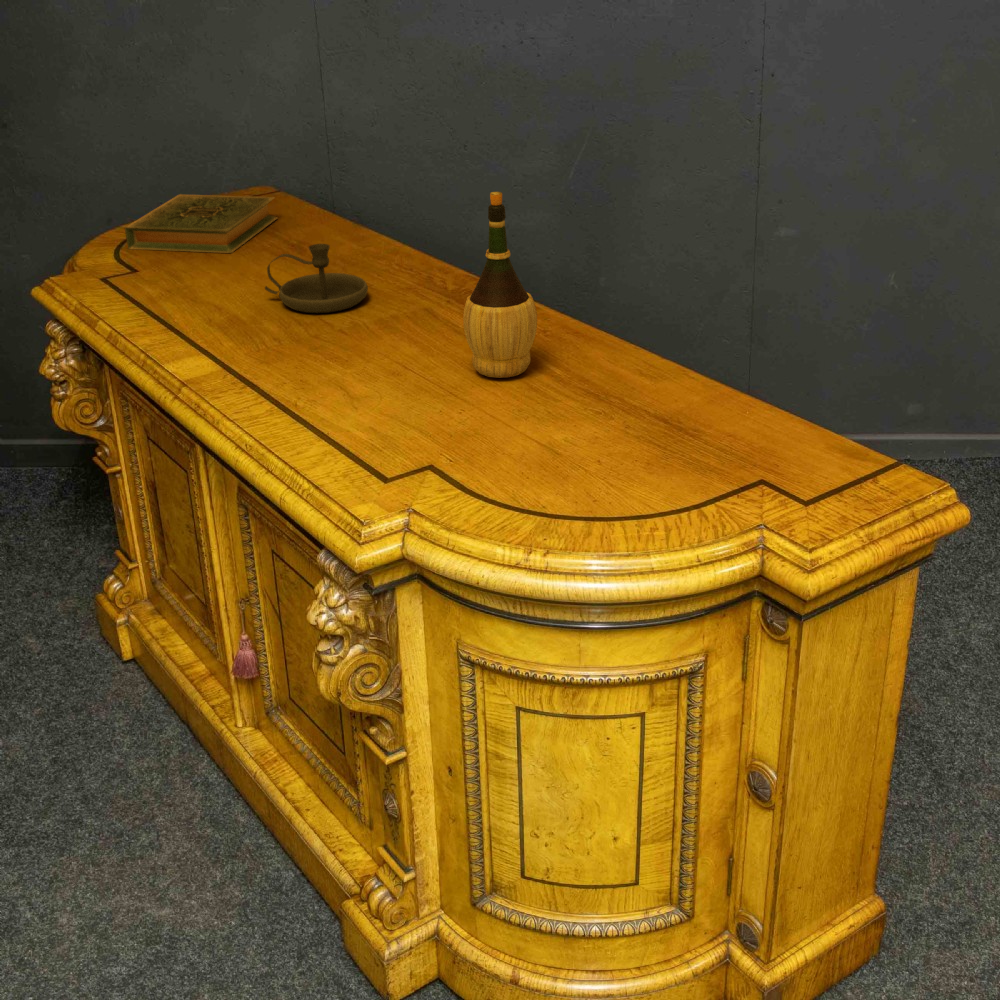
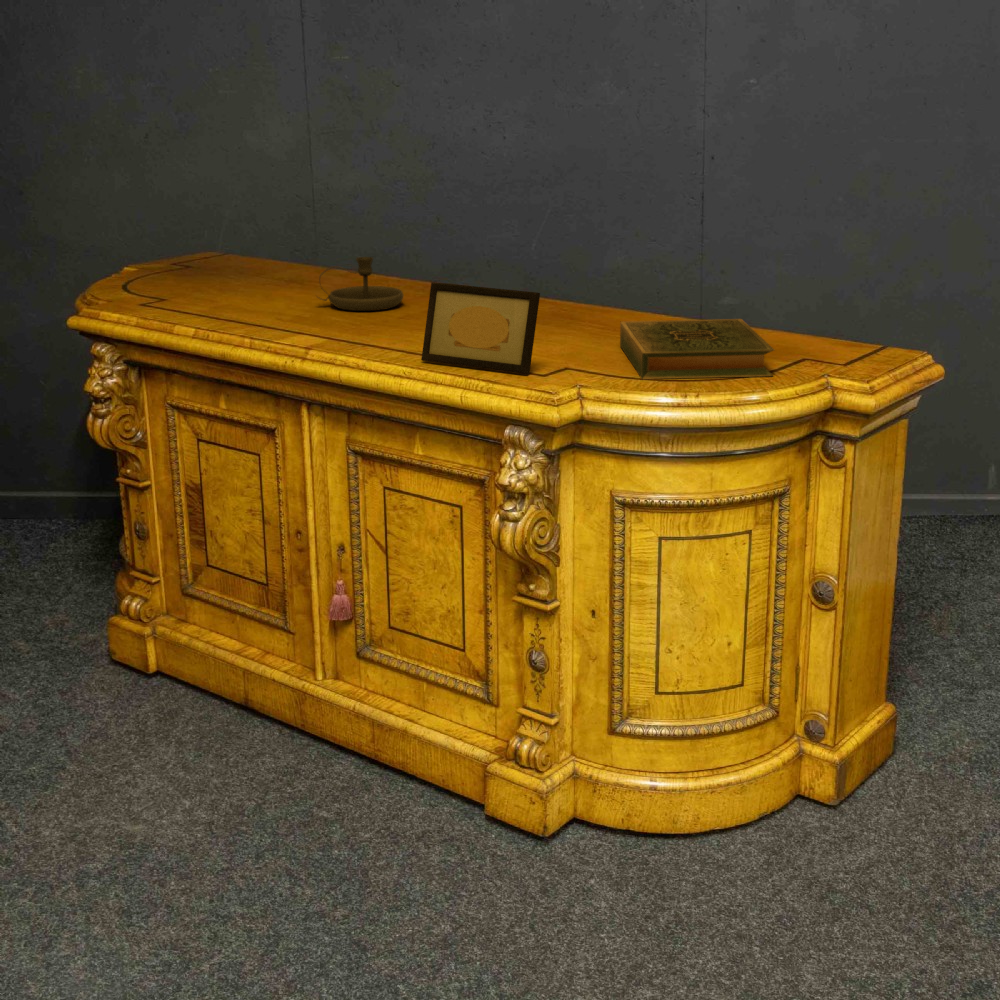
wine bottle: present [463,192,537,378] -> none [533,185,590,330]
hardback book: present [125,194,277,253] -> present [620,319,774,379]
picture frame: none [266,332,383,476] -> present [421,282,540,374]

